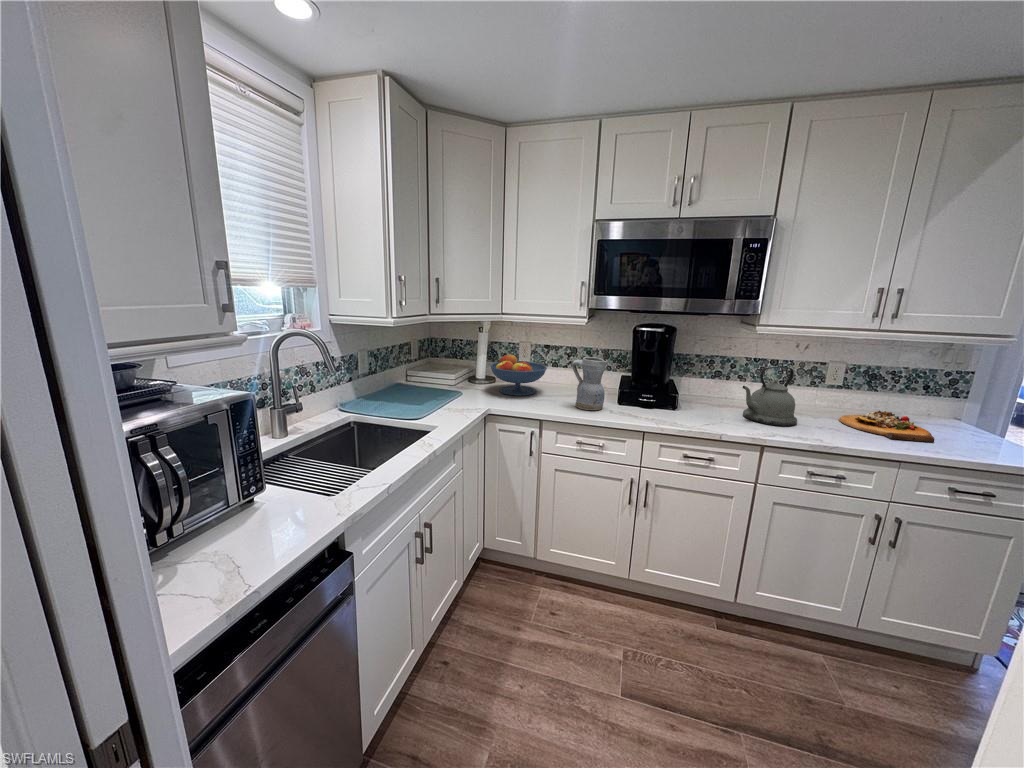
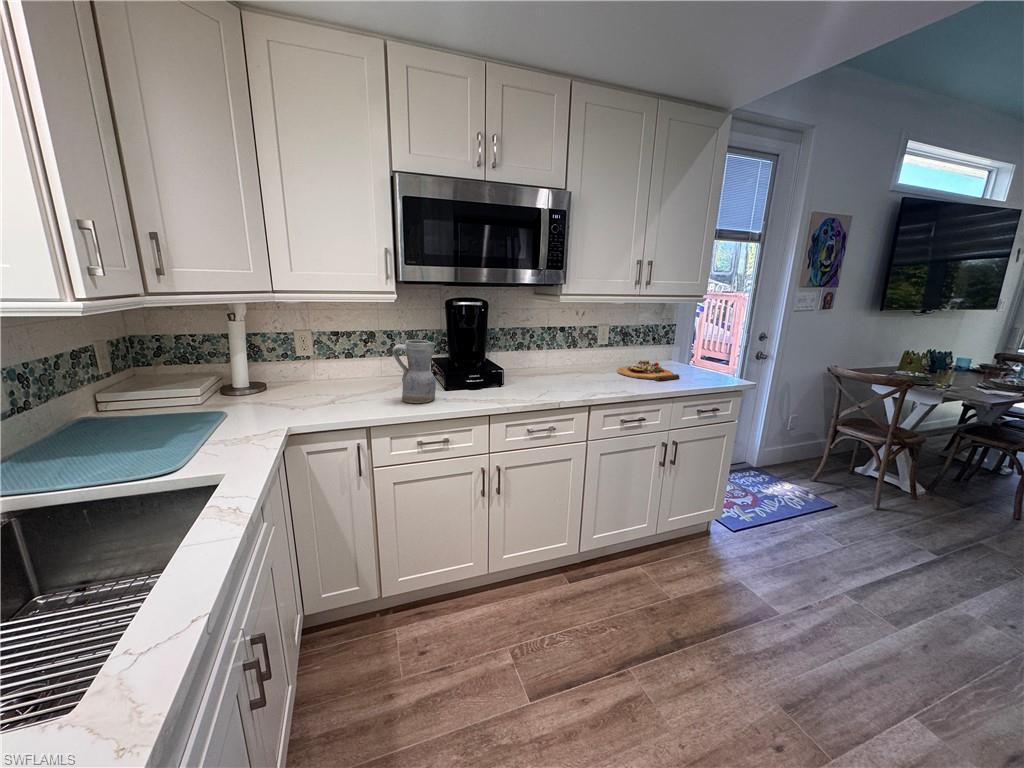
fruit bowl: present [490,355,547,396] -> none [265,348,350,403]
kettle: present [743,367,797,426] -> none [556,332,599,385]

